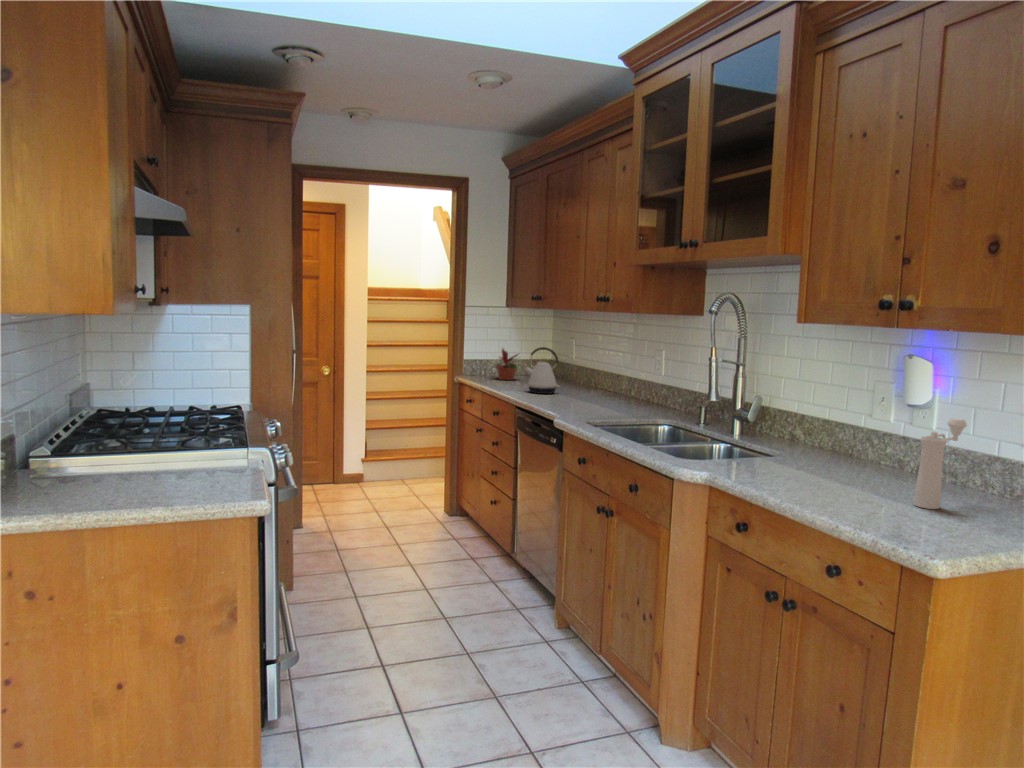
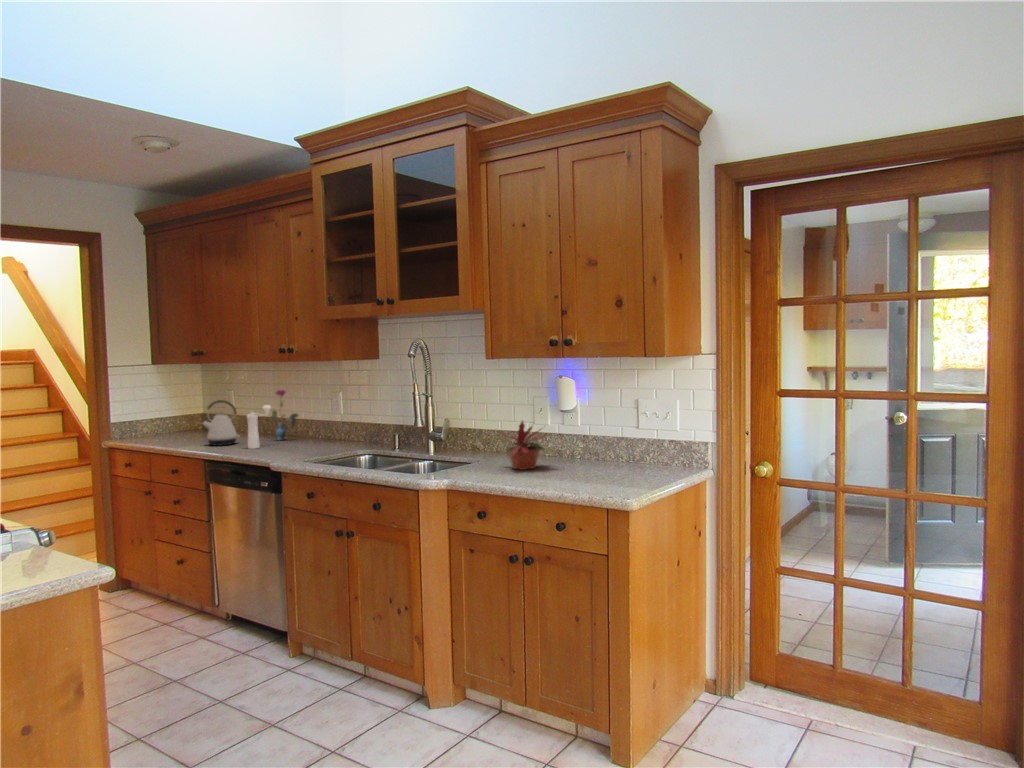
vase: none [591,342,621,396] -> present [271,389,298,440]
potted plant: present [495,349,518,380] -> present [502,421,545,470]
pepper mill: present [914,418,967,509] -> present [247,405,271,449]

